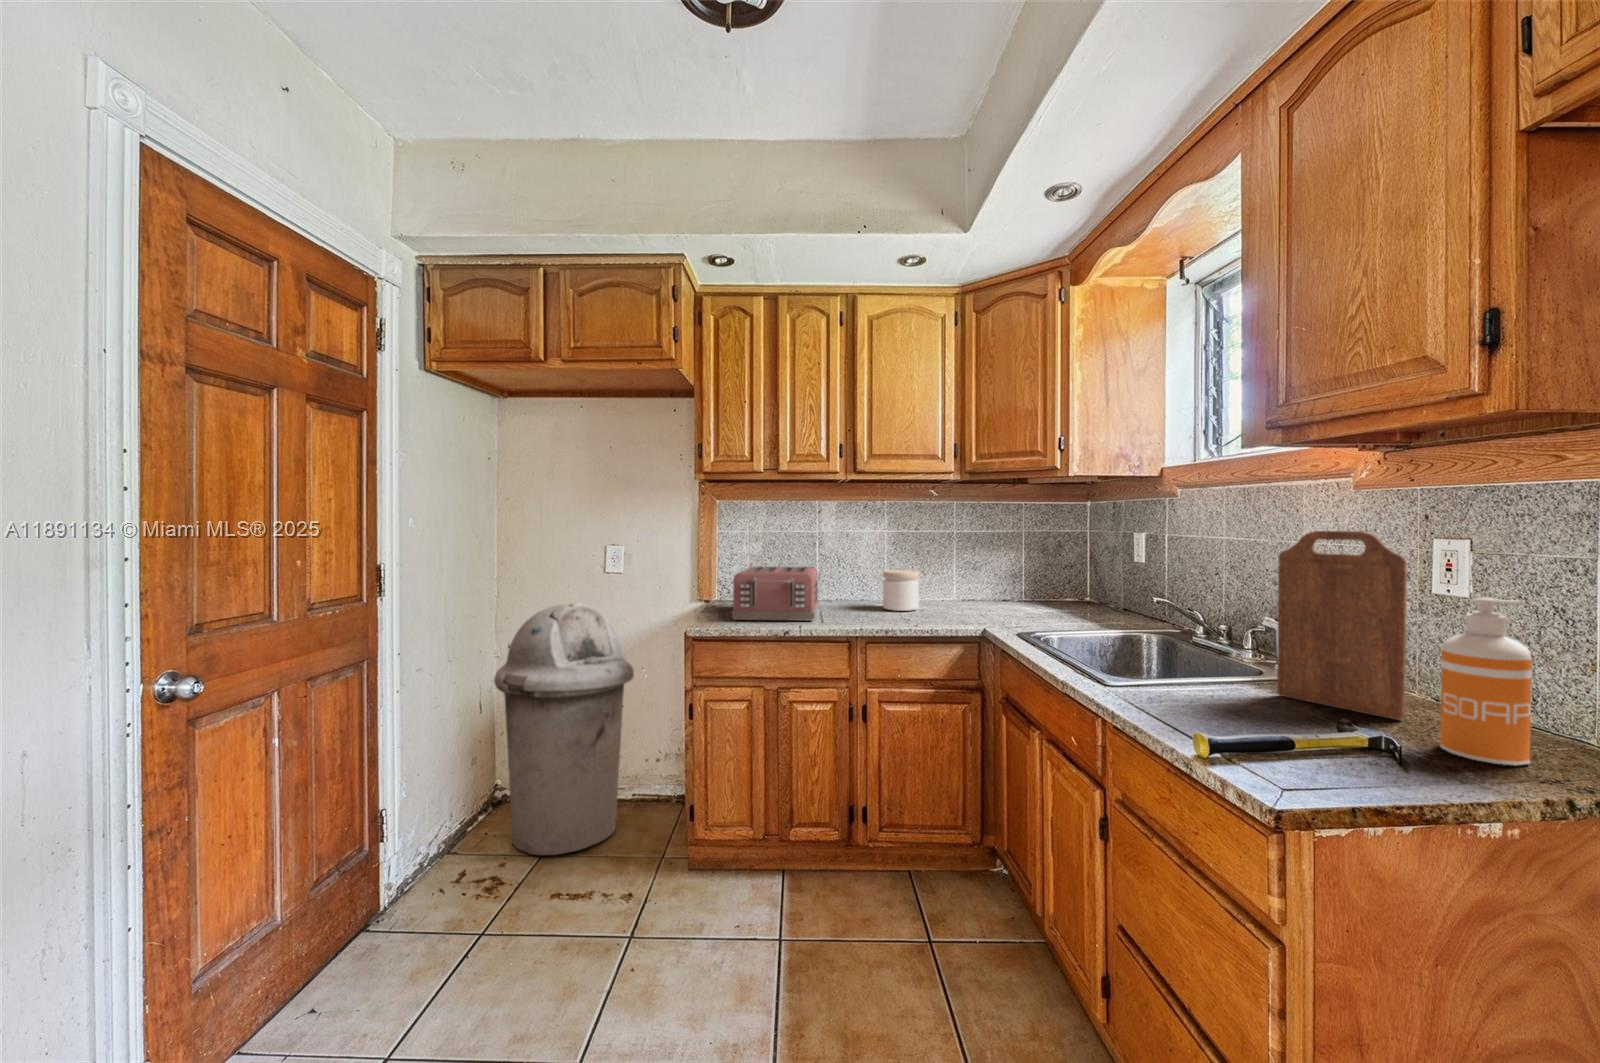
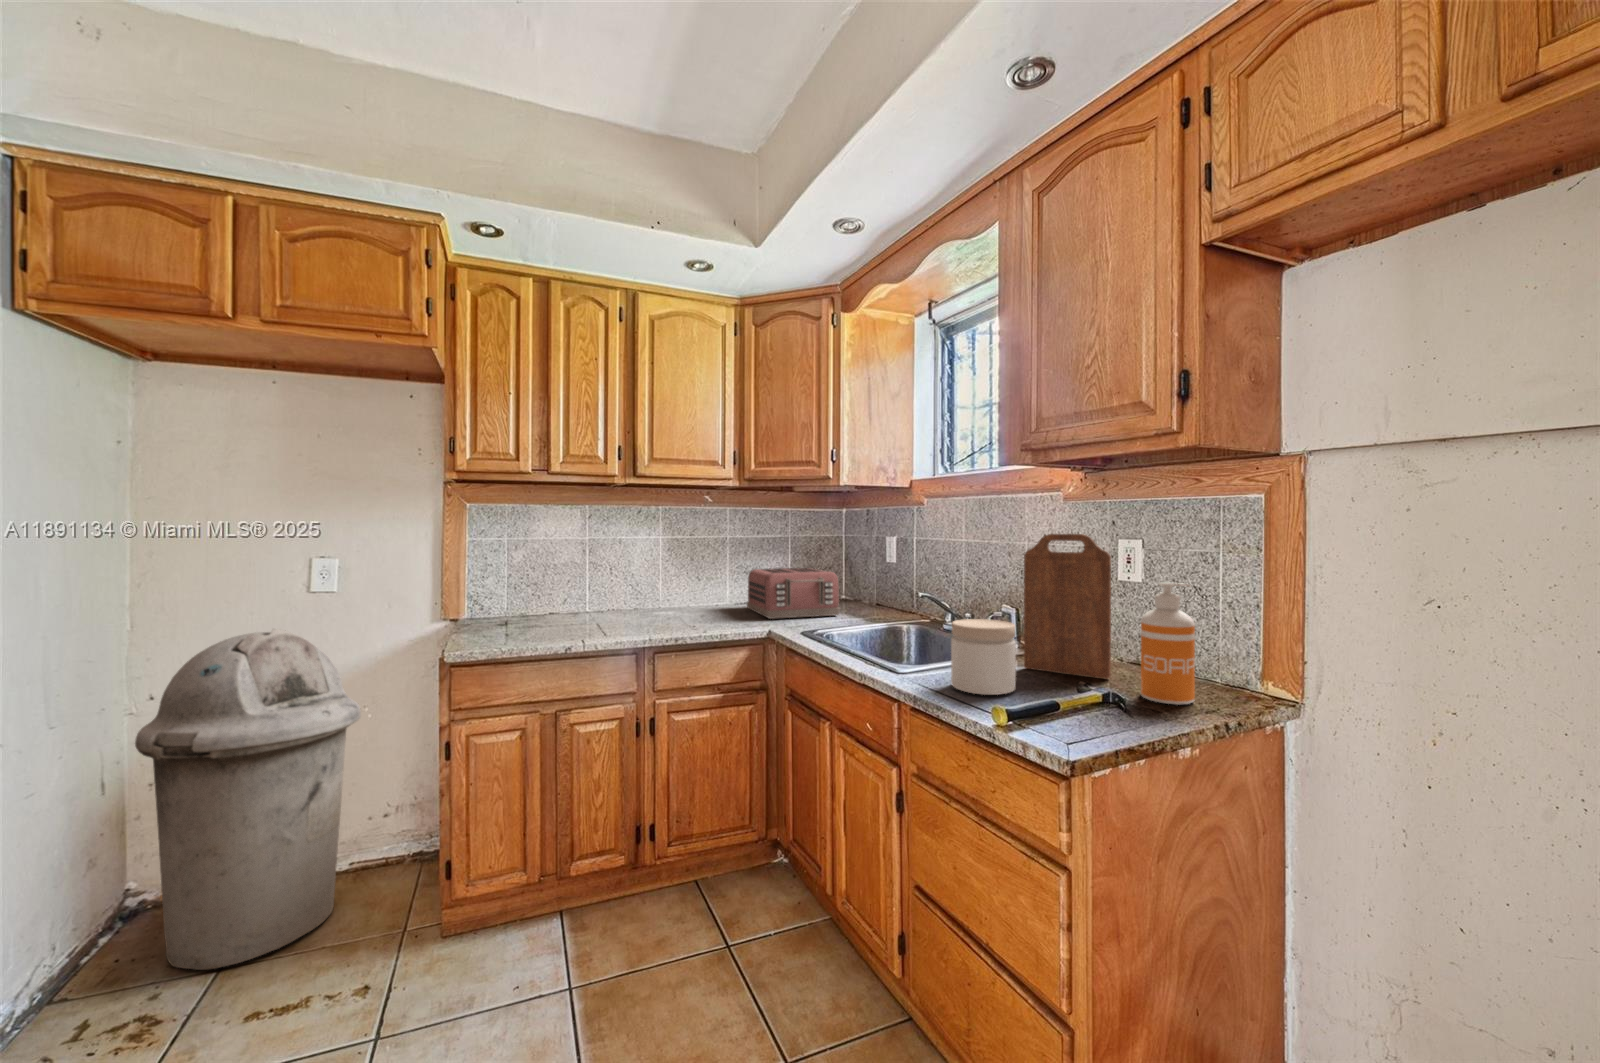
toaster: present [732,567,819,621] -> present [747,568,840,619]
jar: present [883,570,919,611] -> present [951,619,1016,695]

